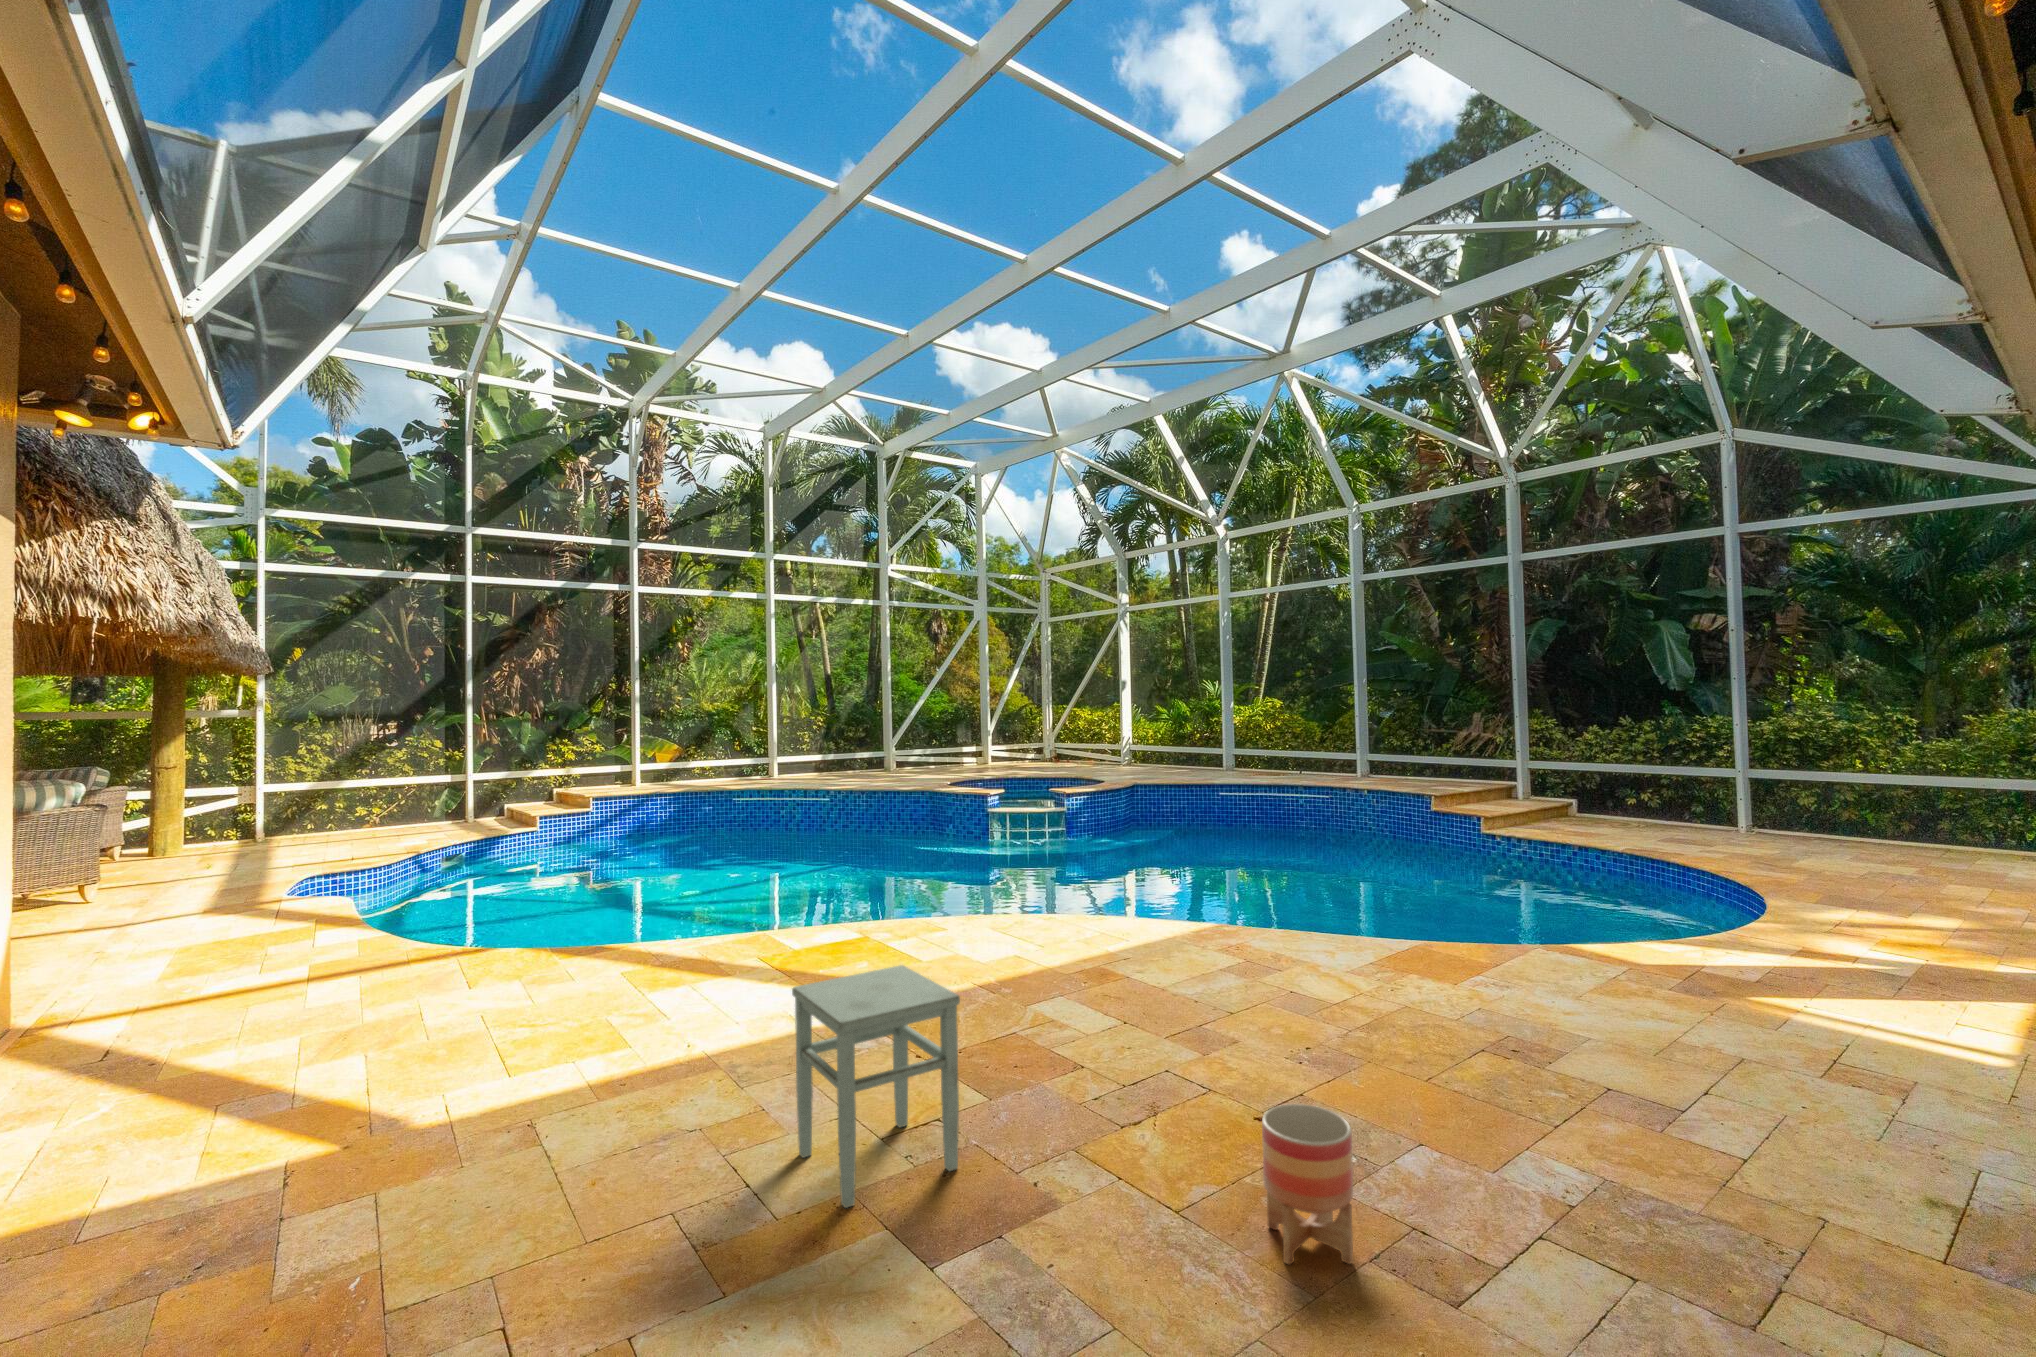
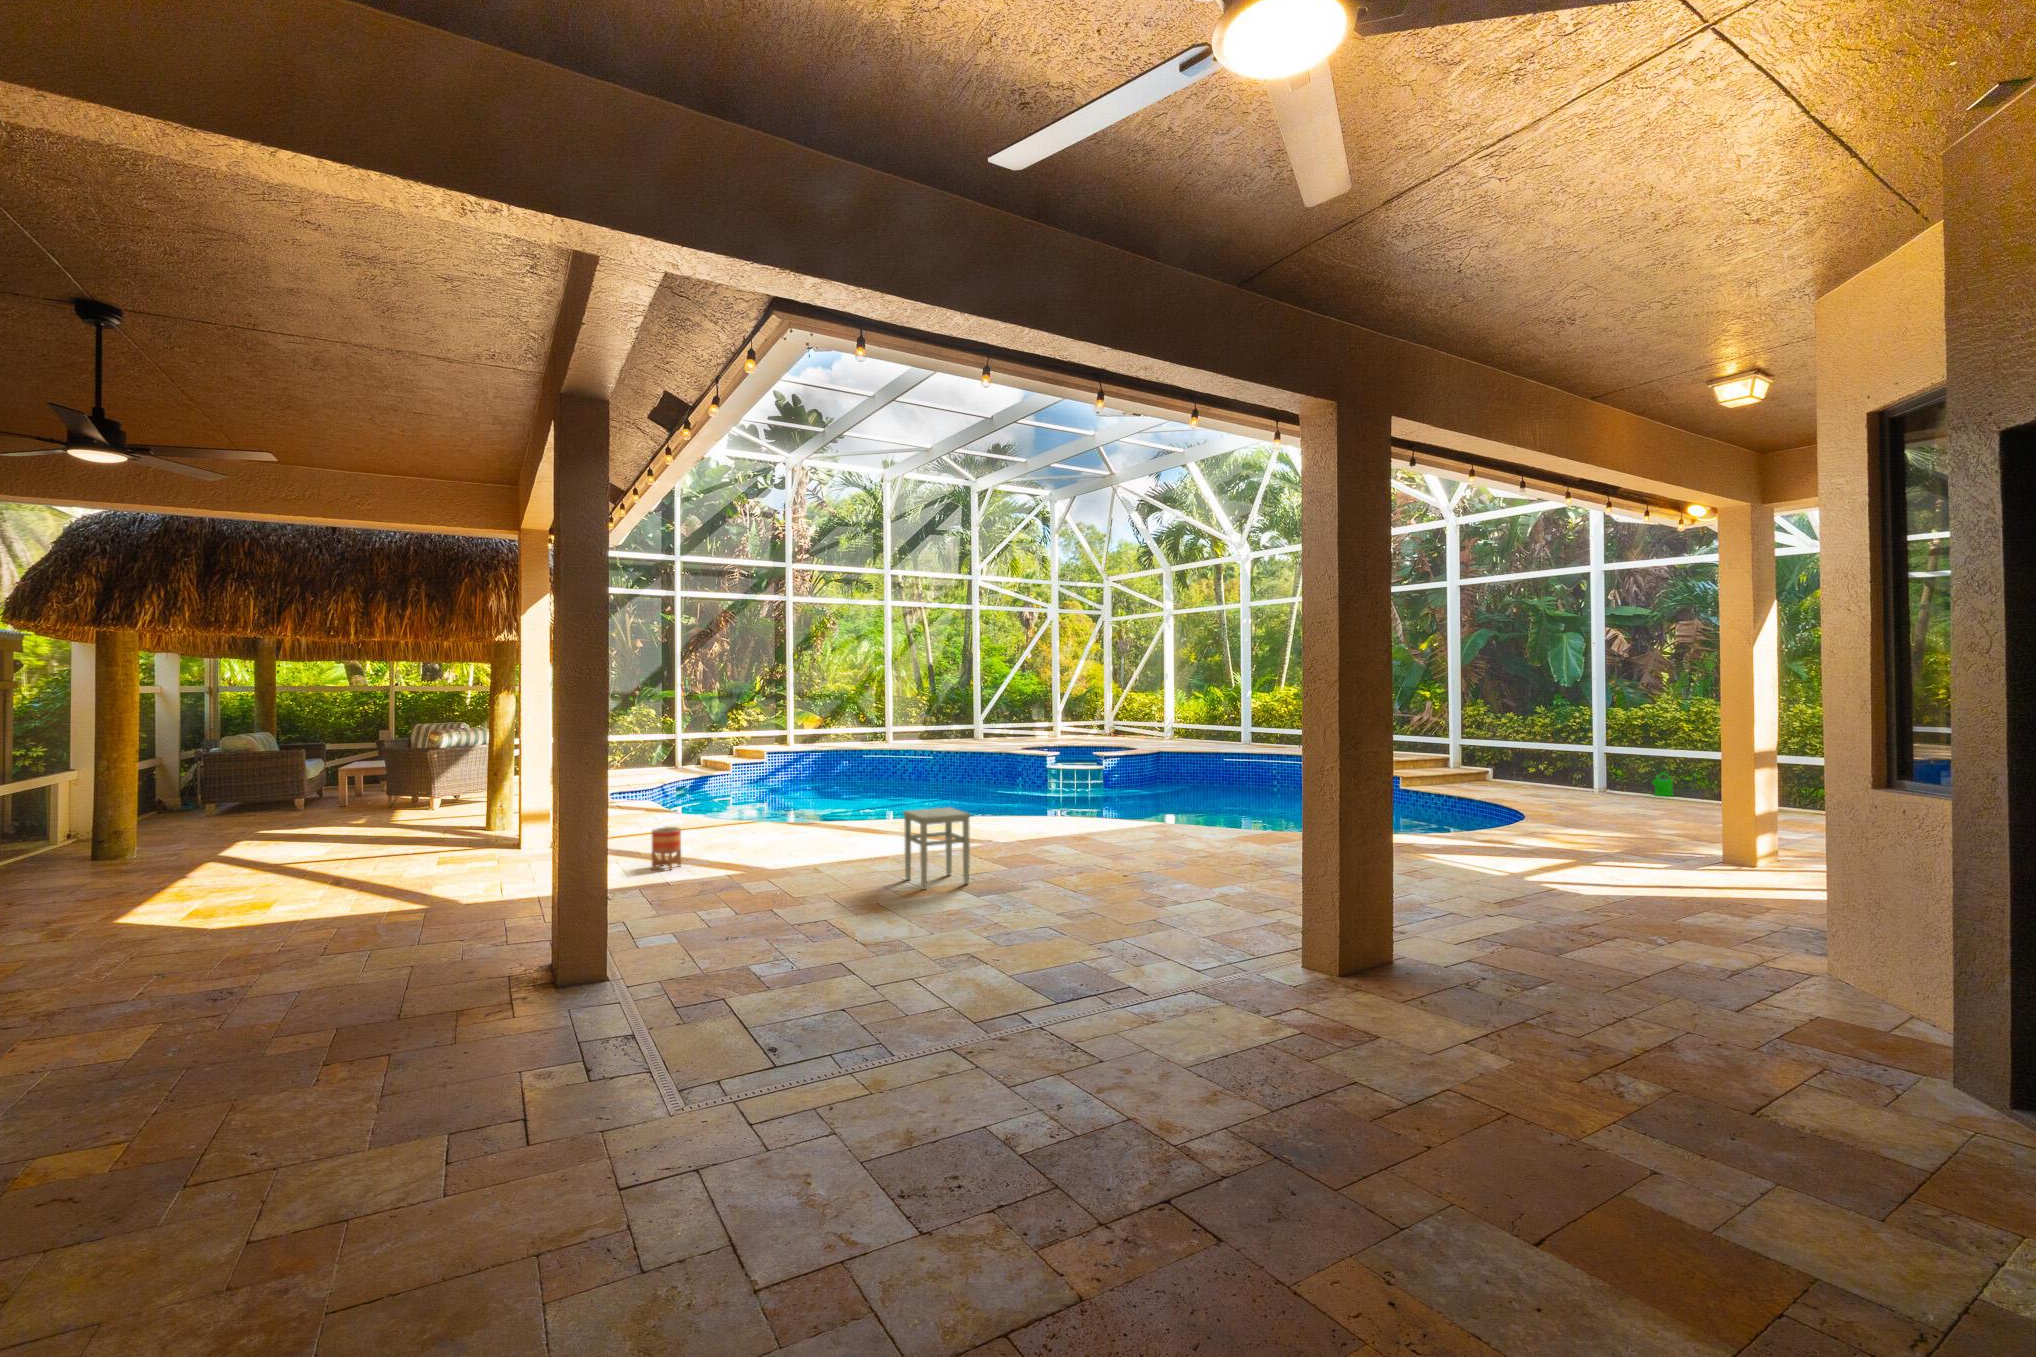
watering can: none [1820,802,1852,835] -> present [1653,772,1673,796]
planter: present [1262,1104,1353,1265] -> present [651,827,681,870]

